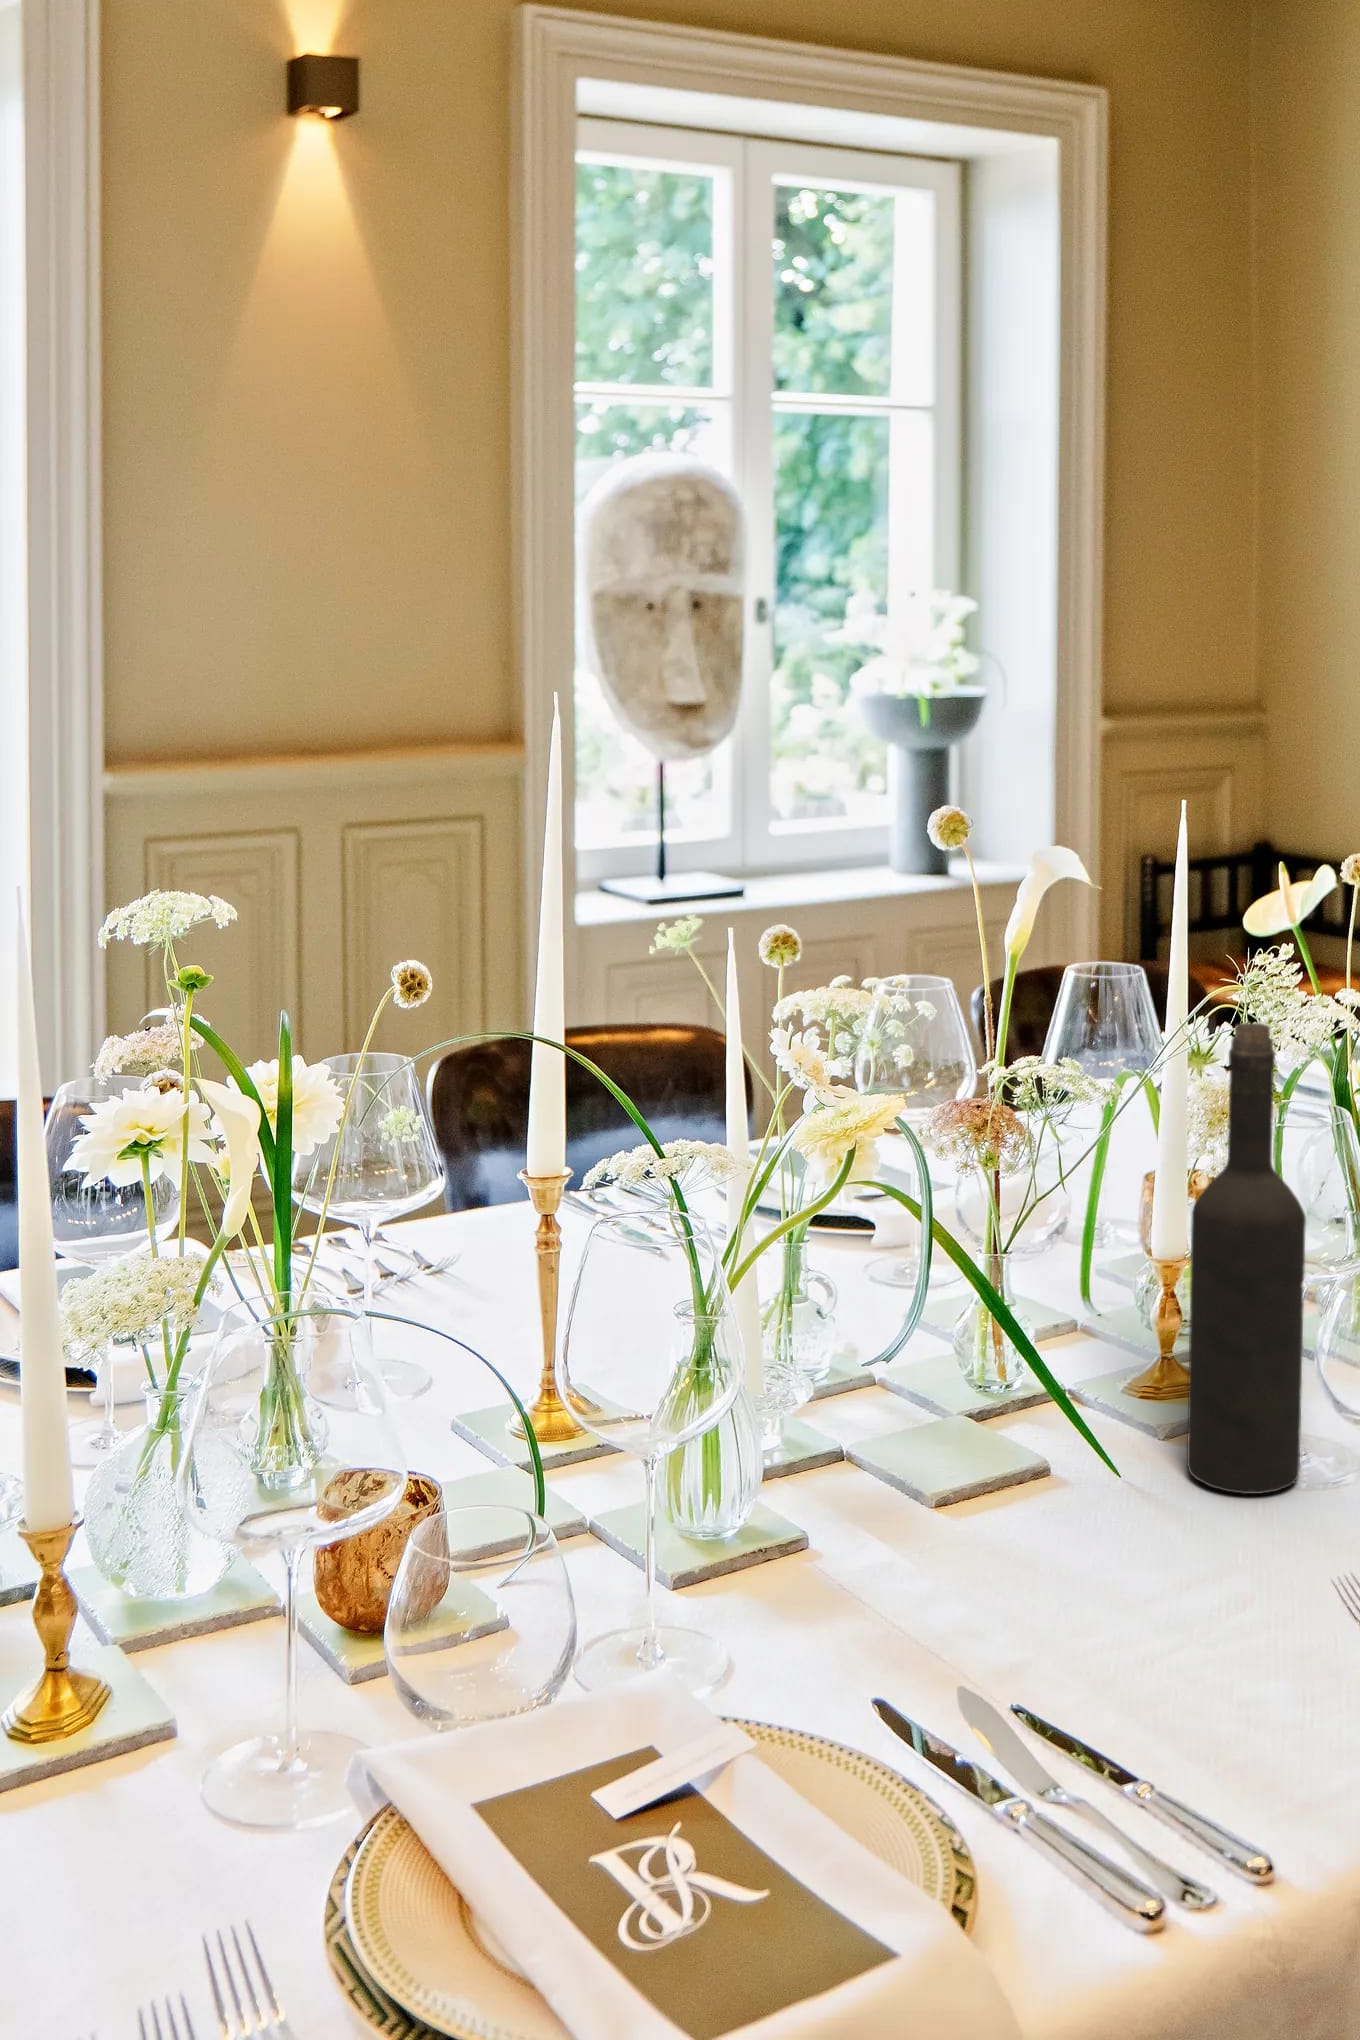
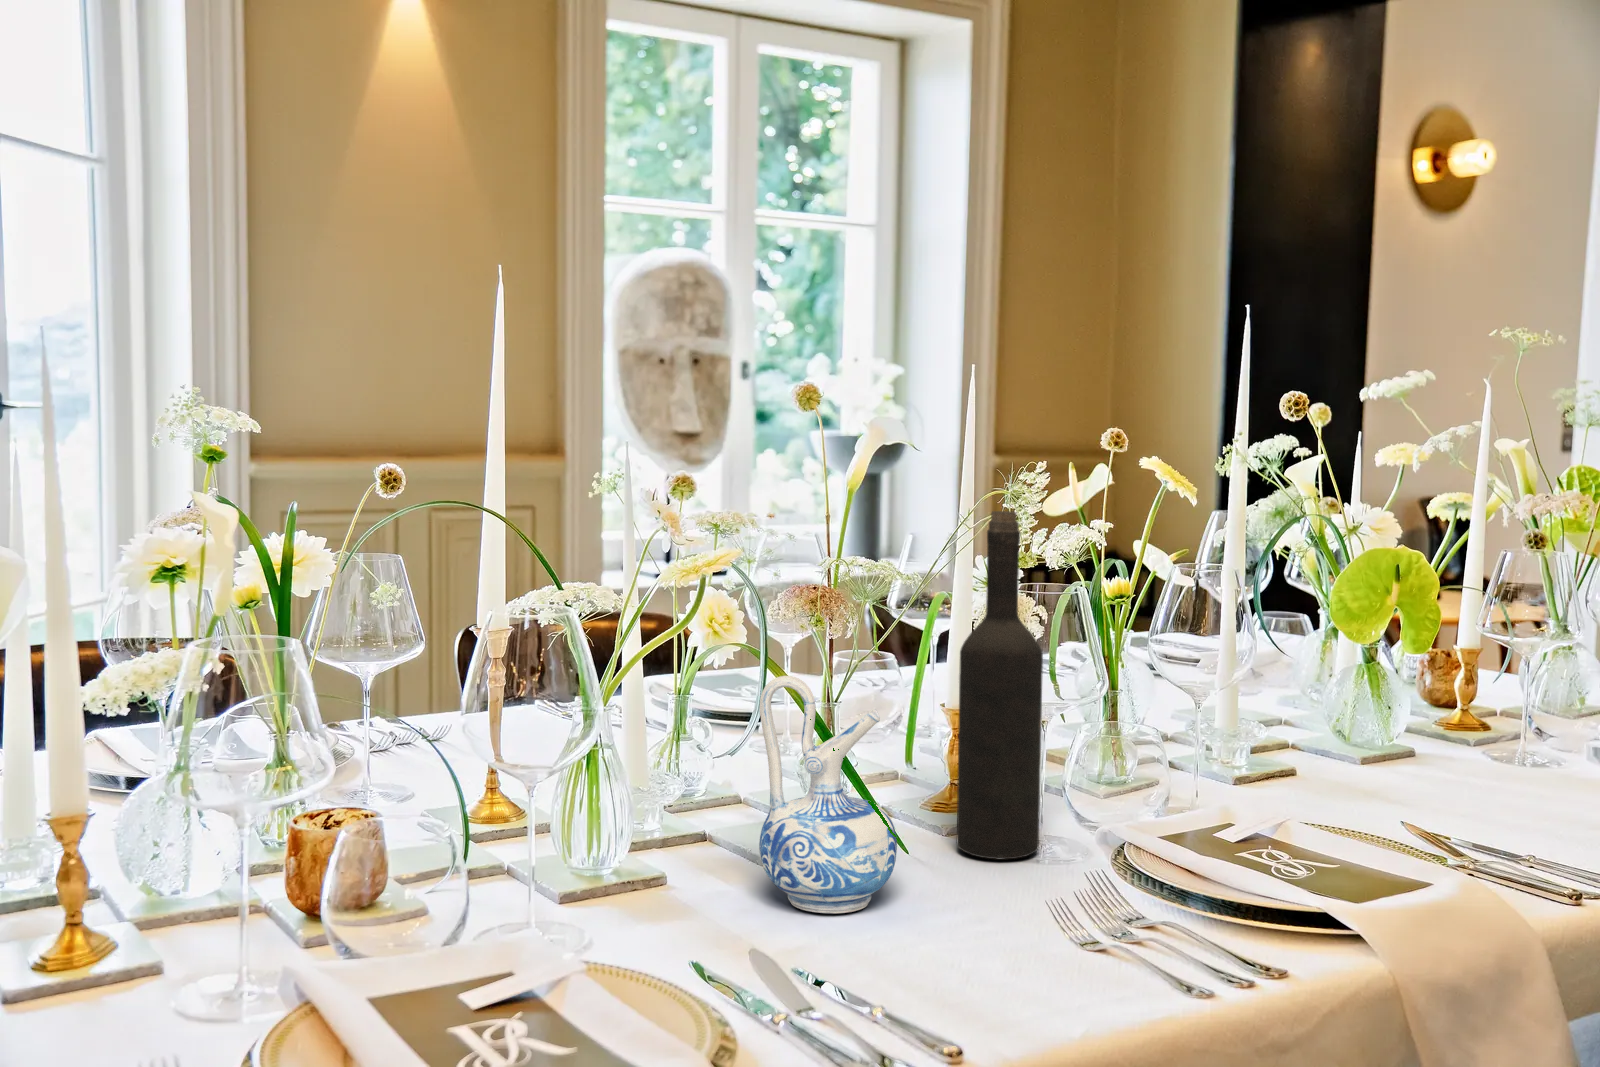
ceramic pitcher: none [946,1286,1130,1605] -> present [759,676,897,913]

